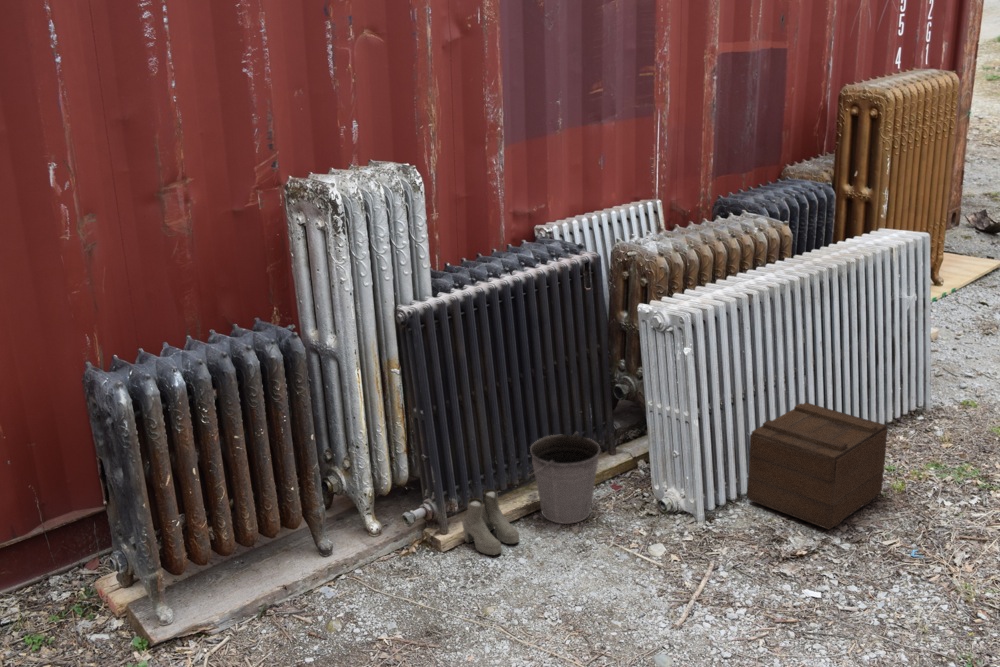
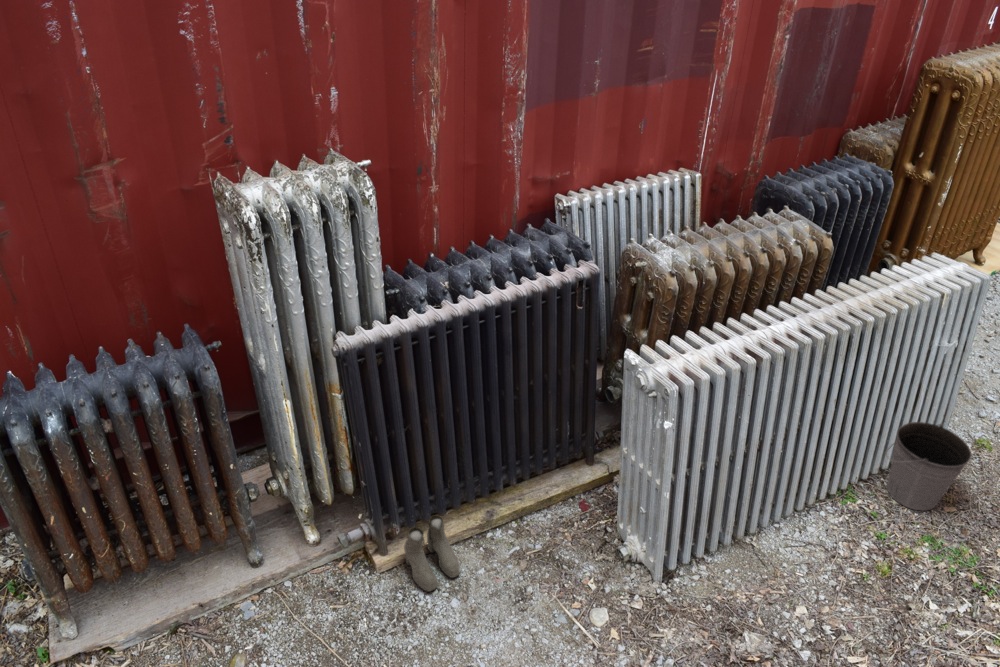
wooden crate: present [747,403,887,529] -> none [714,458,887,624]
bucket: present [530,432,600,524] -> present [886,422,972,511]

